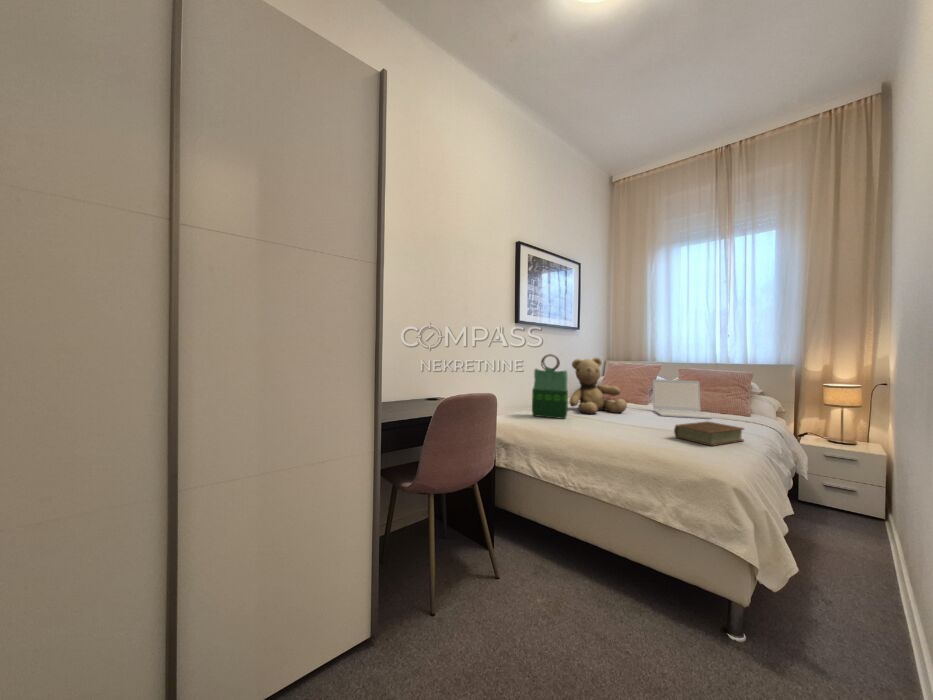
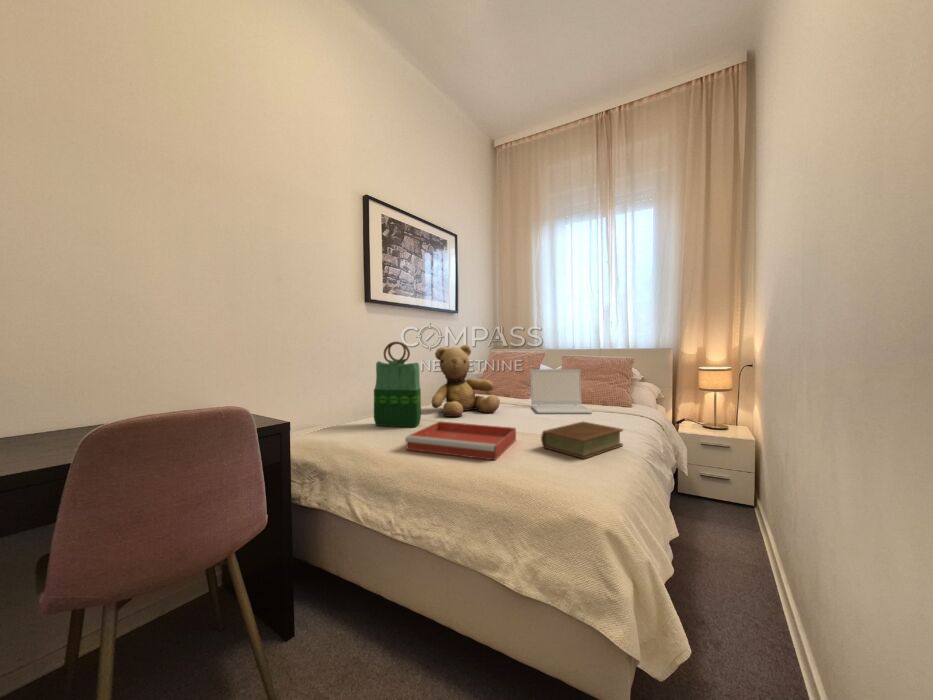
tray: none [570,415,651,442] -> present [405,422,516,460]

